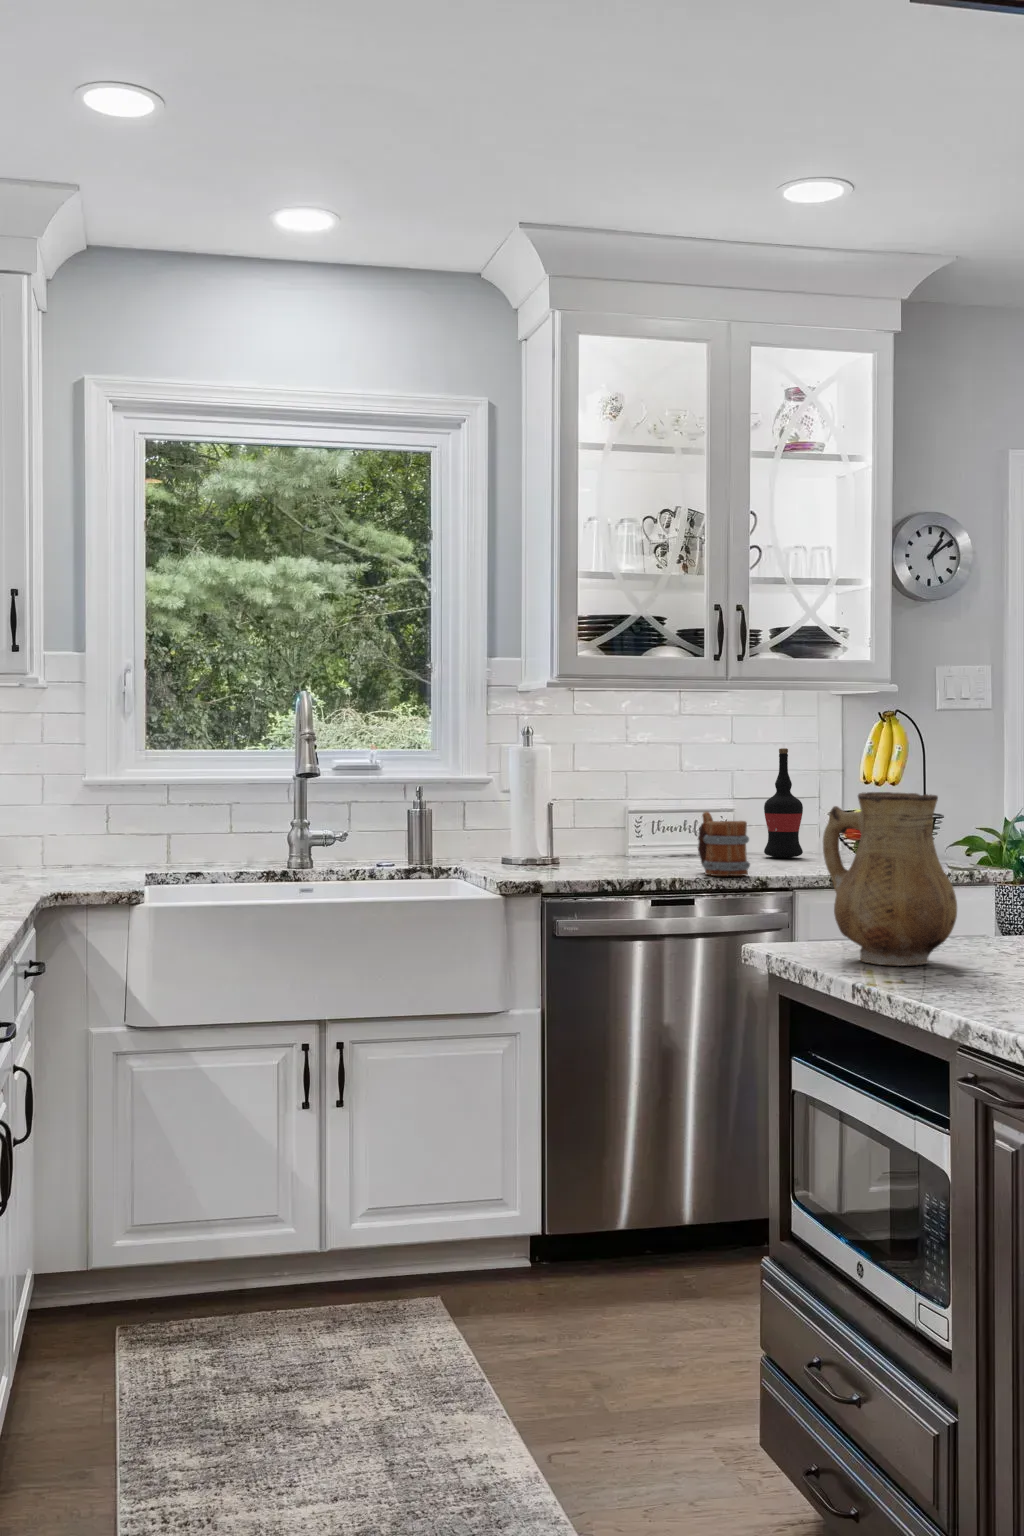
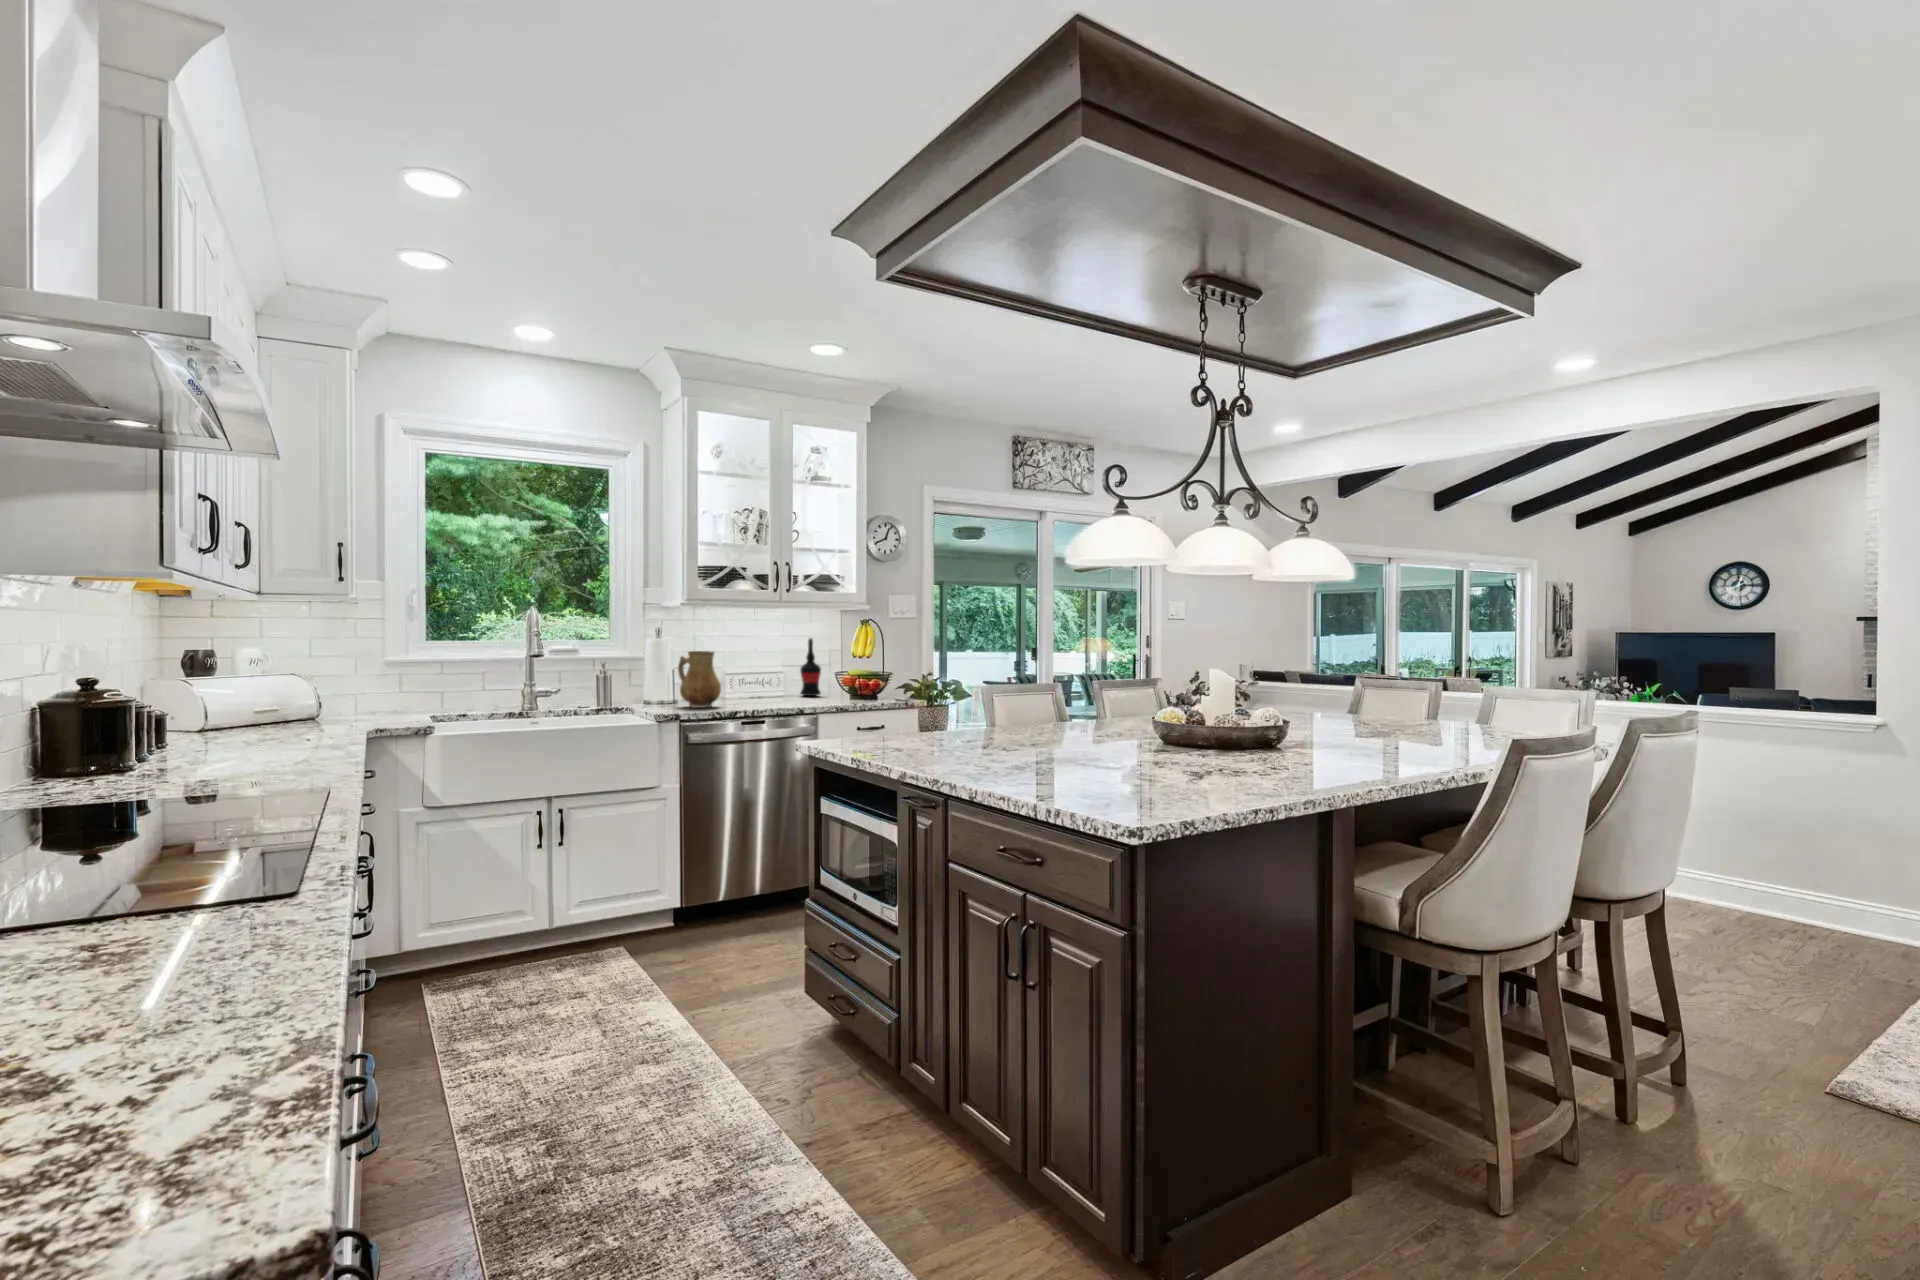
ceramic pitcher: present [823,792,957,966] -> present [678,651,721,708]
mug: present [698,812,750,876] -> none [766,673,795,707]

